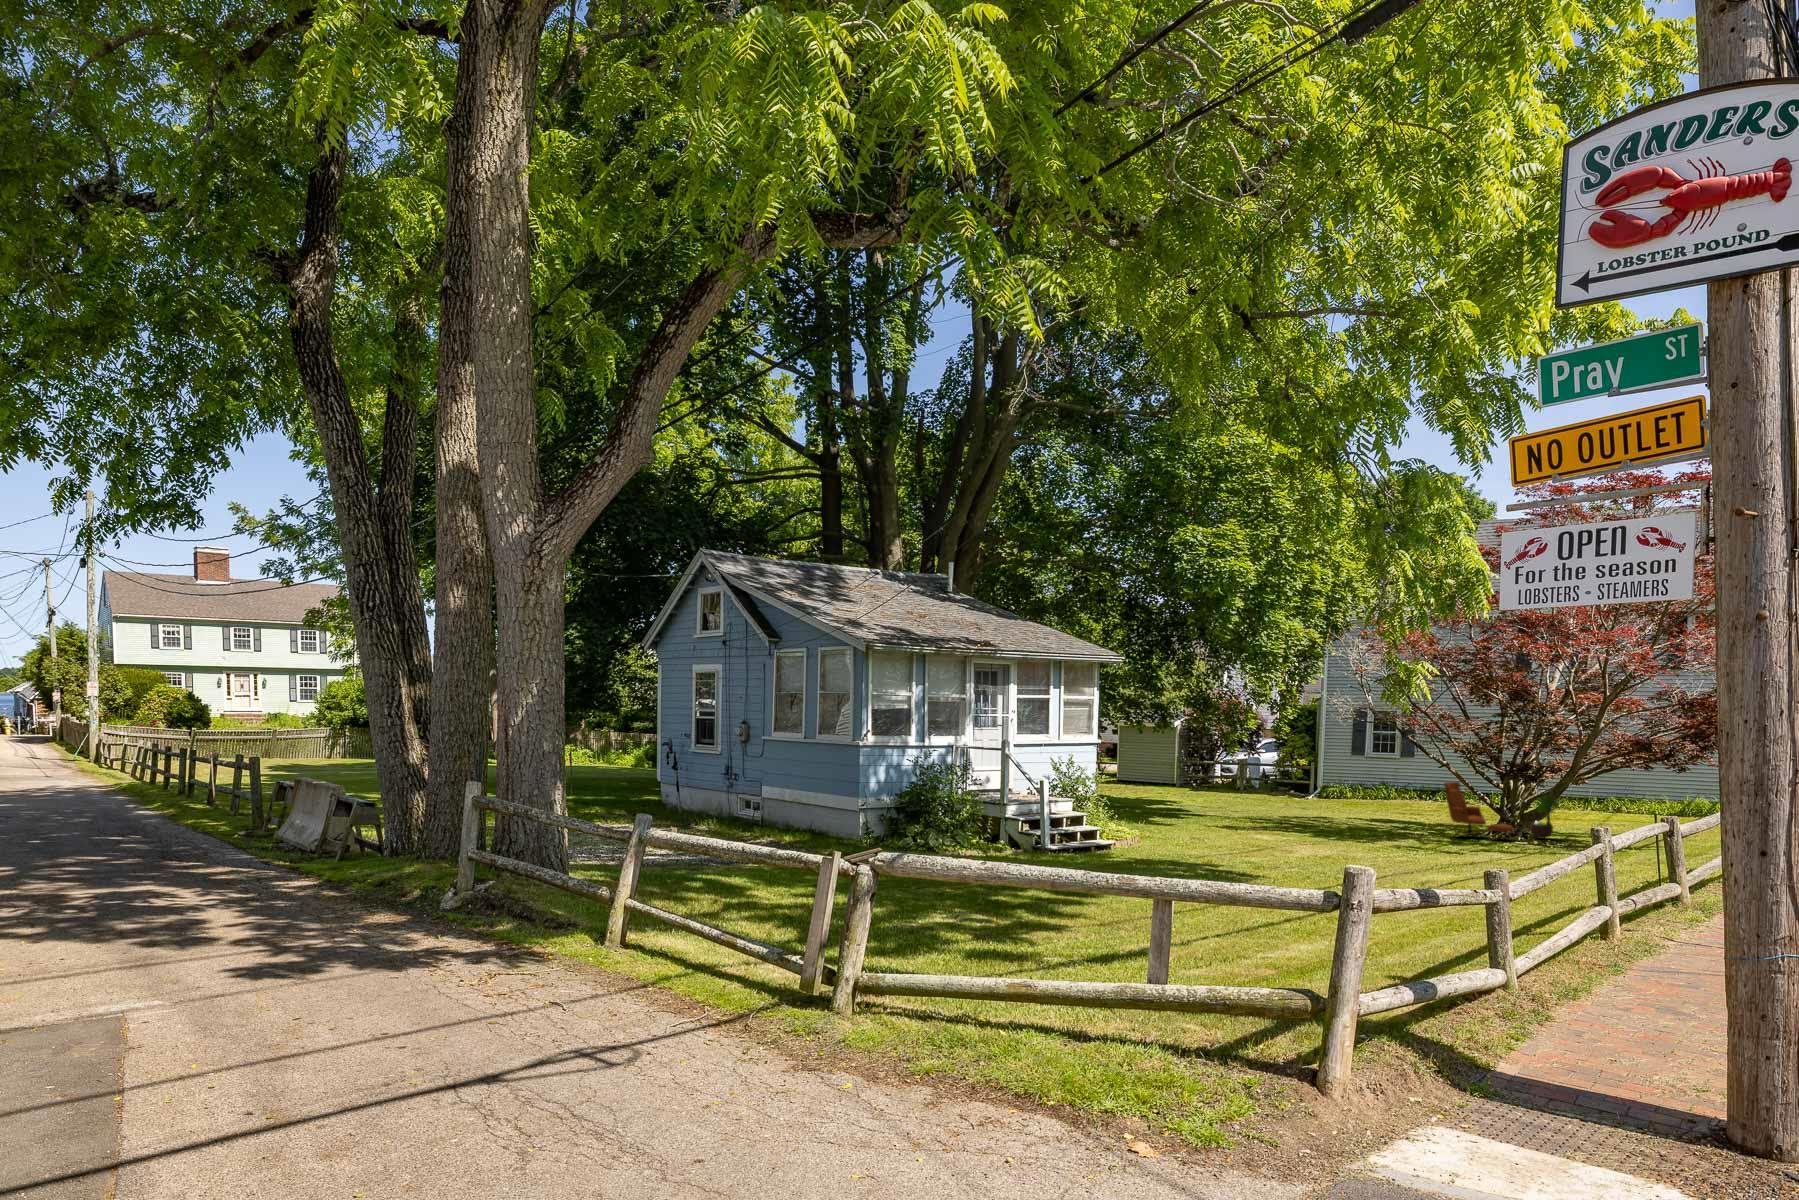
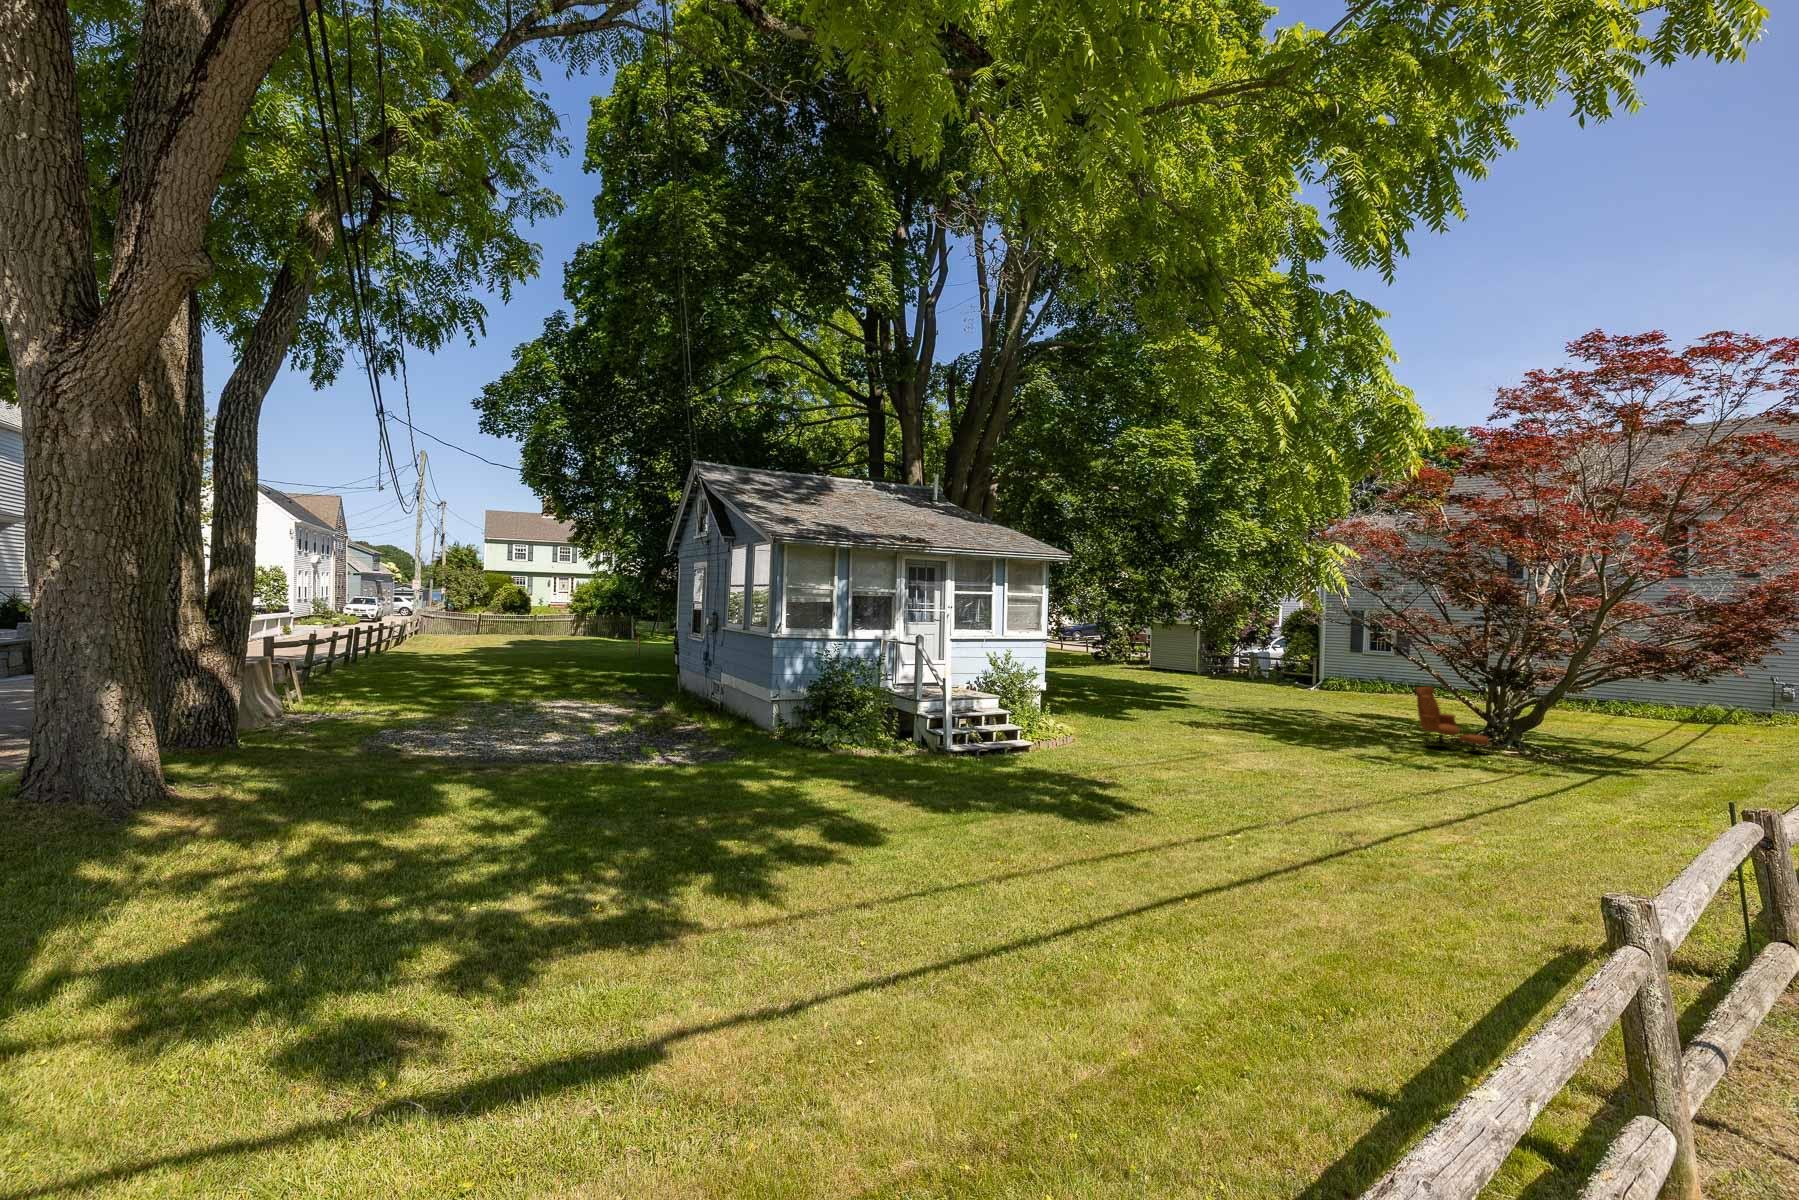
potted tree: present [1530,796,1558,839] -> none [1509,702,1546,752]

